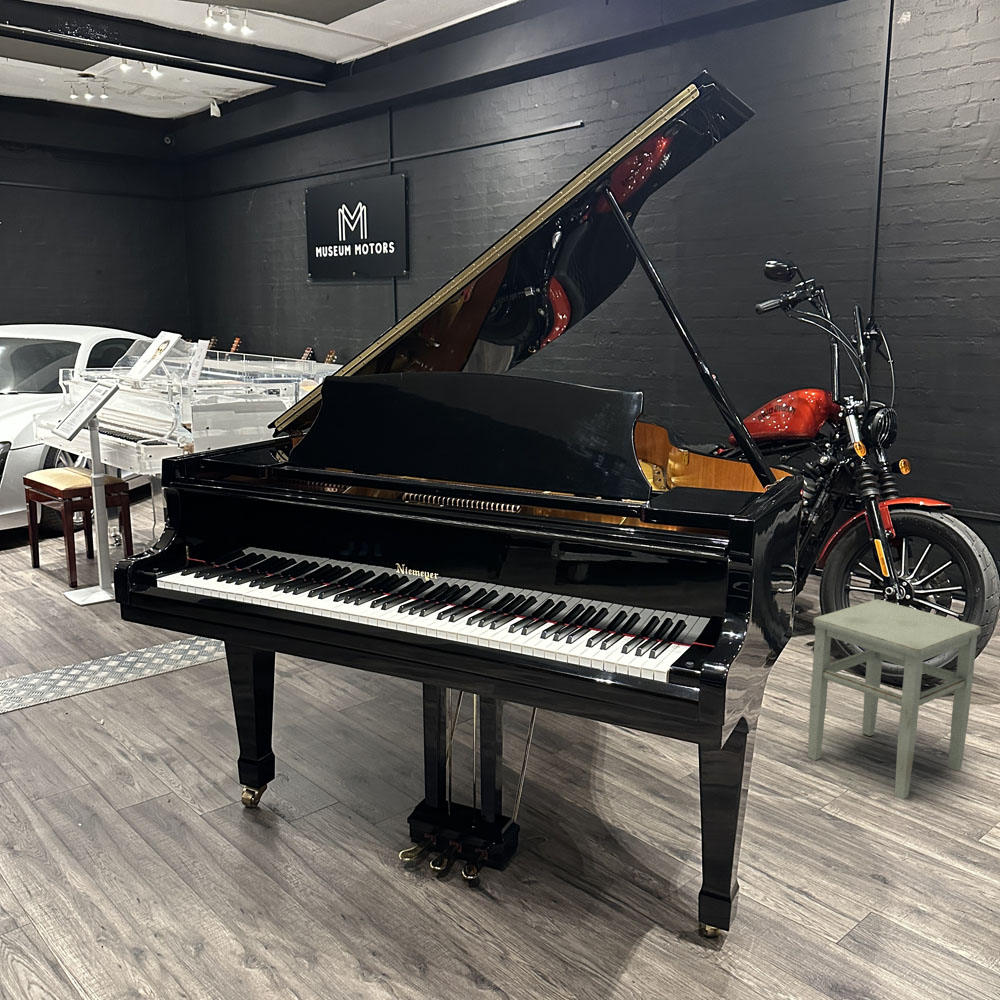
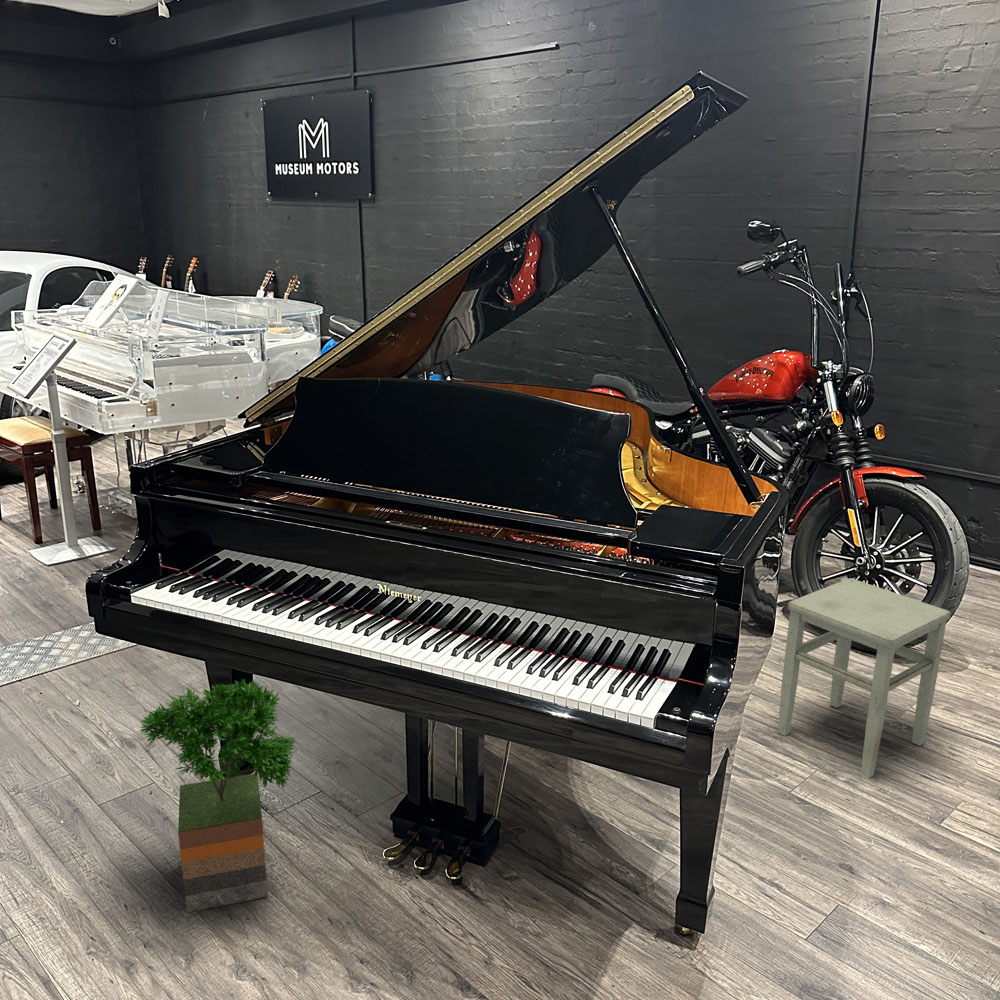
potted tree: none [159,669,314,907] -> present [140,678,296,912]

